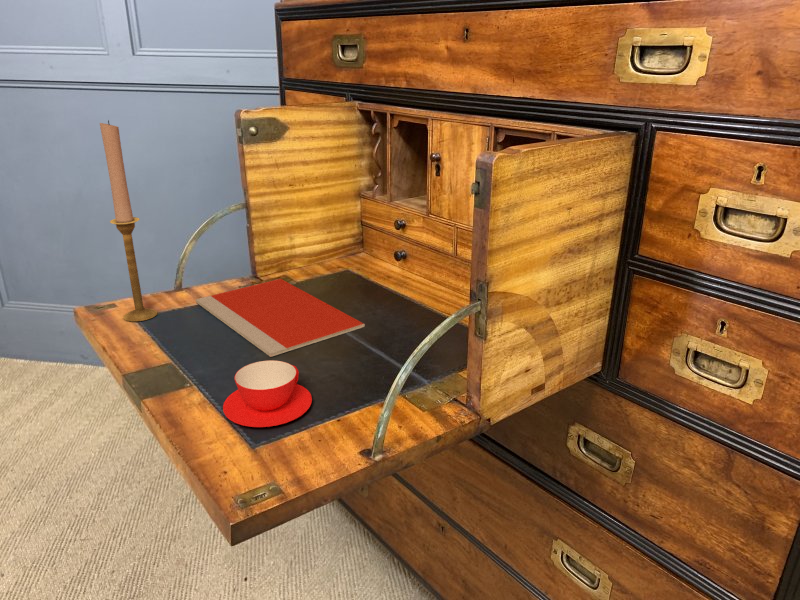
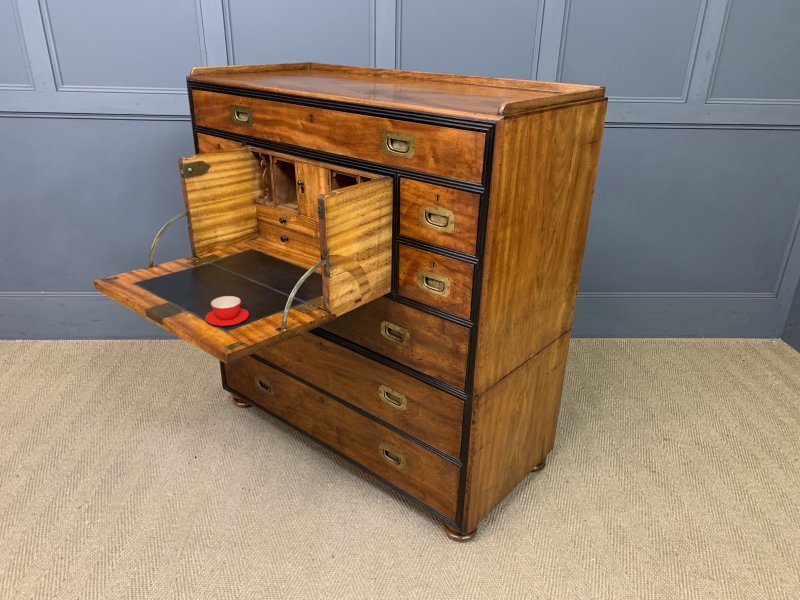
candlestick: present [100,120,157,321] -> none [111,174,145,286]
notebook: present [196,279,365,357] -> none [165,257,268,297]

